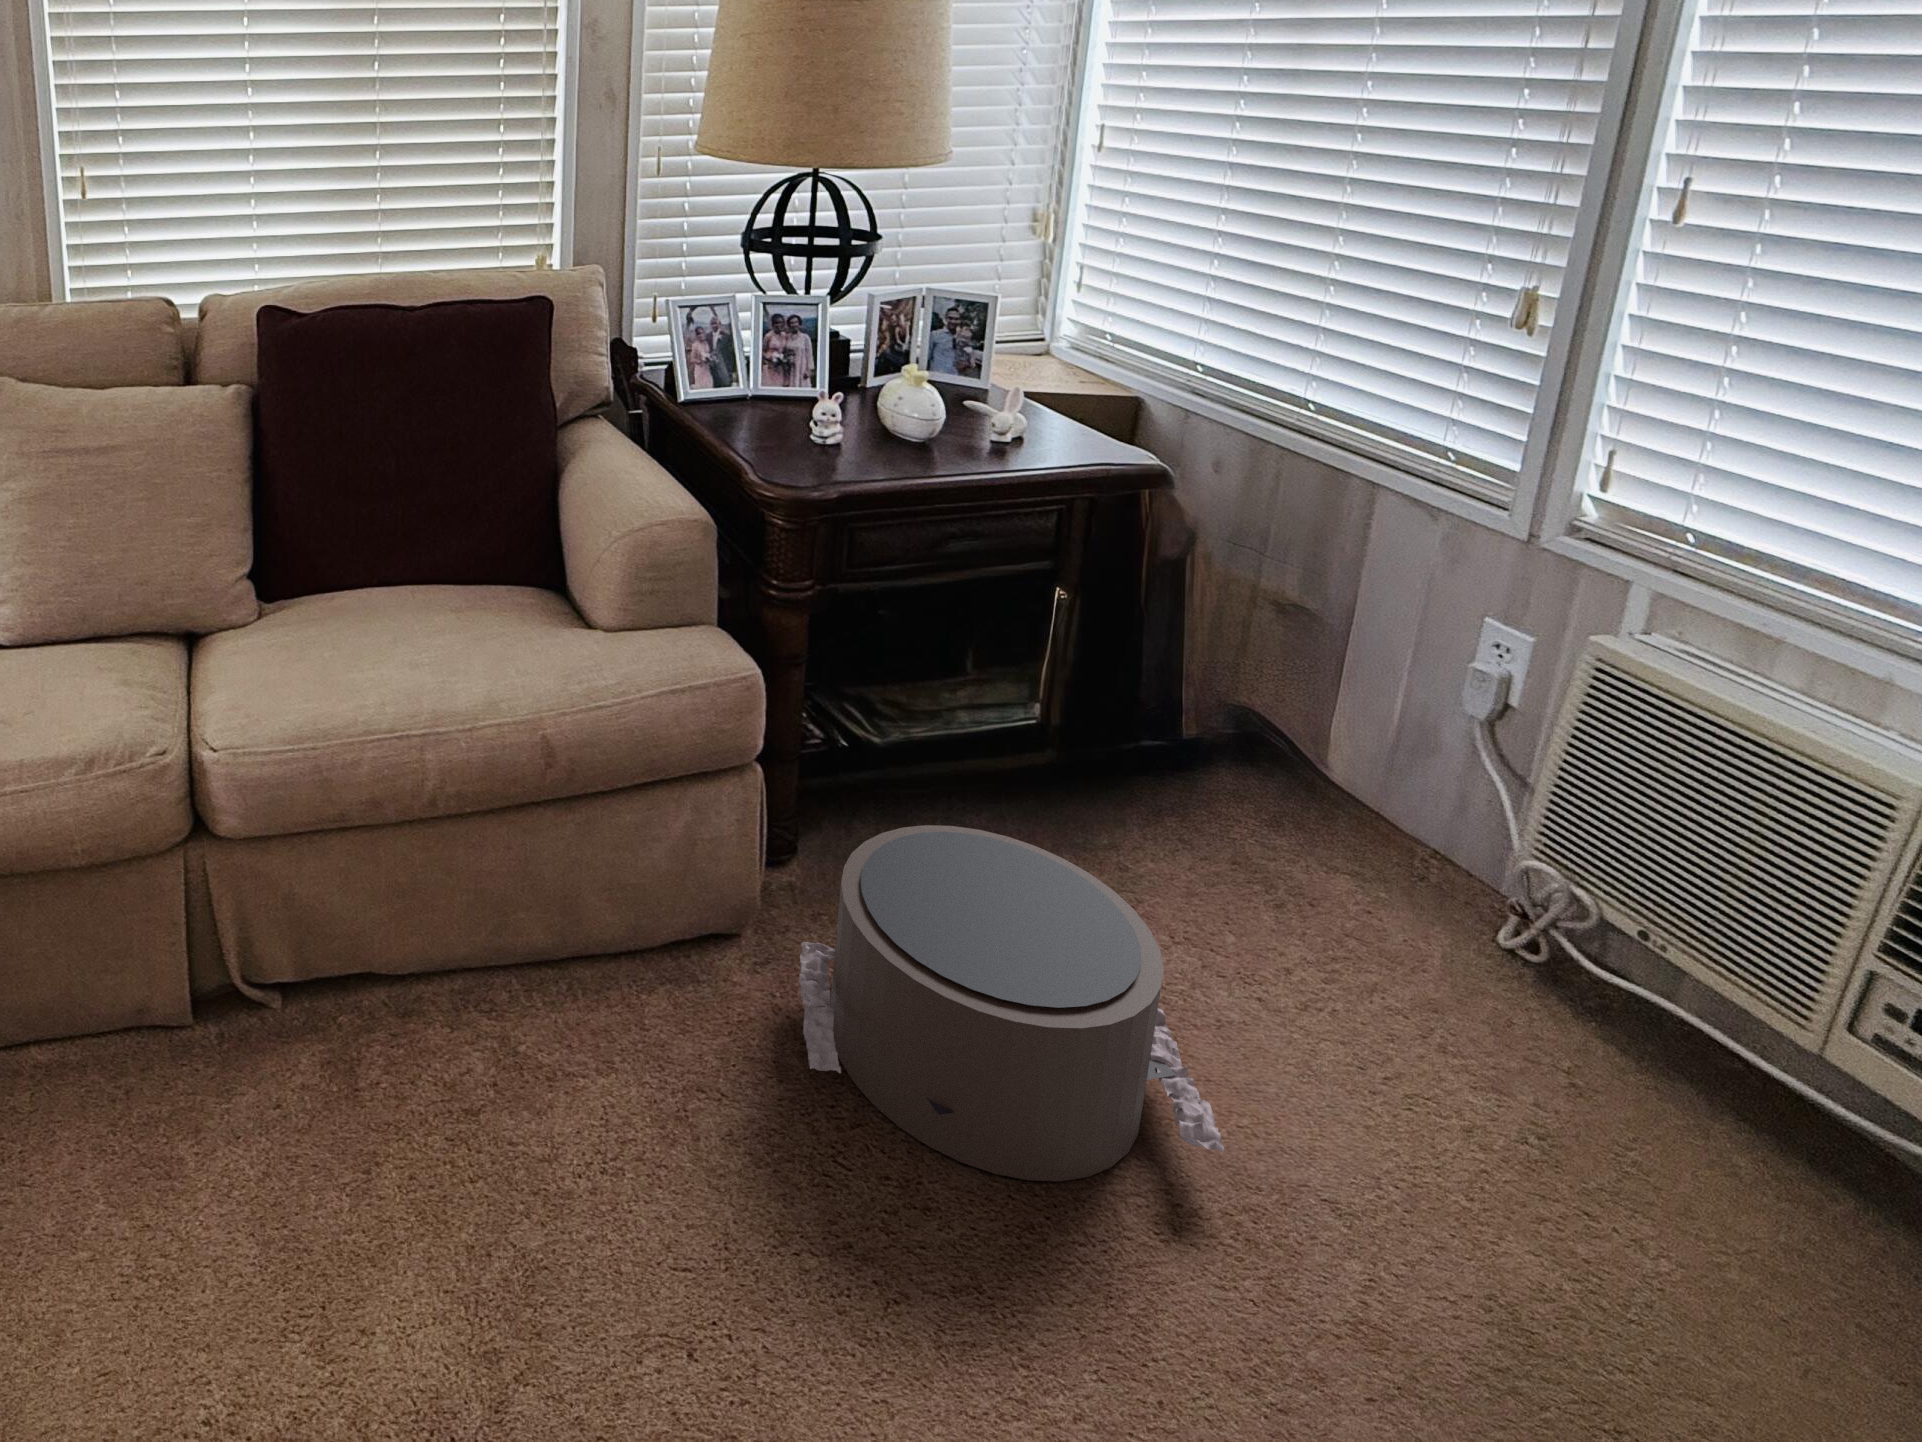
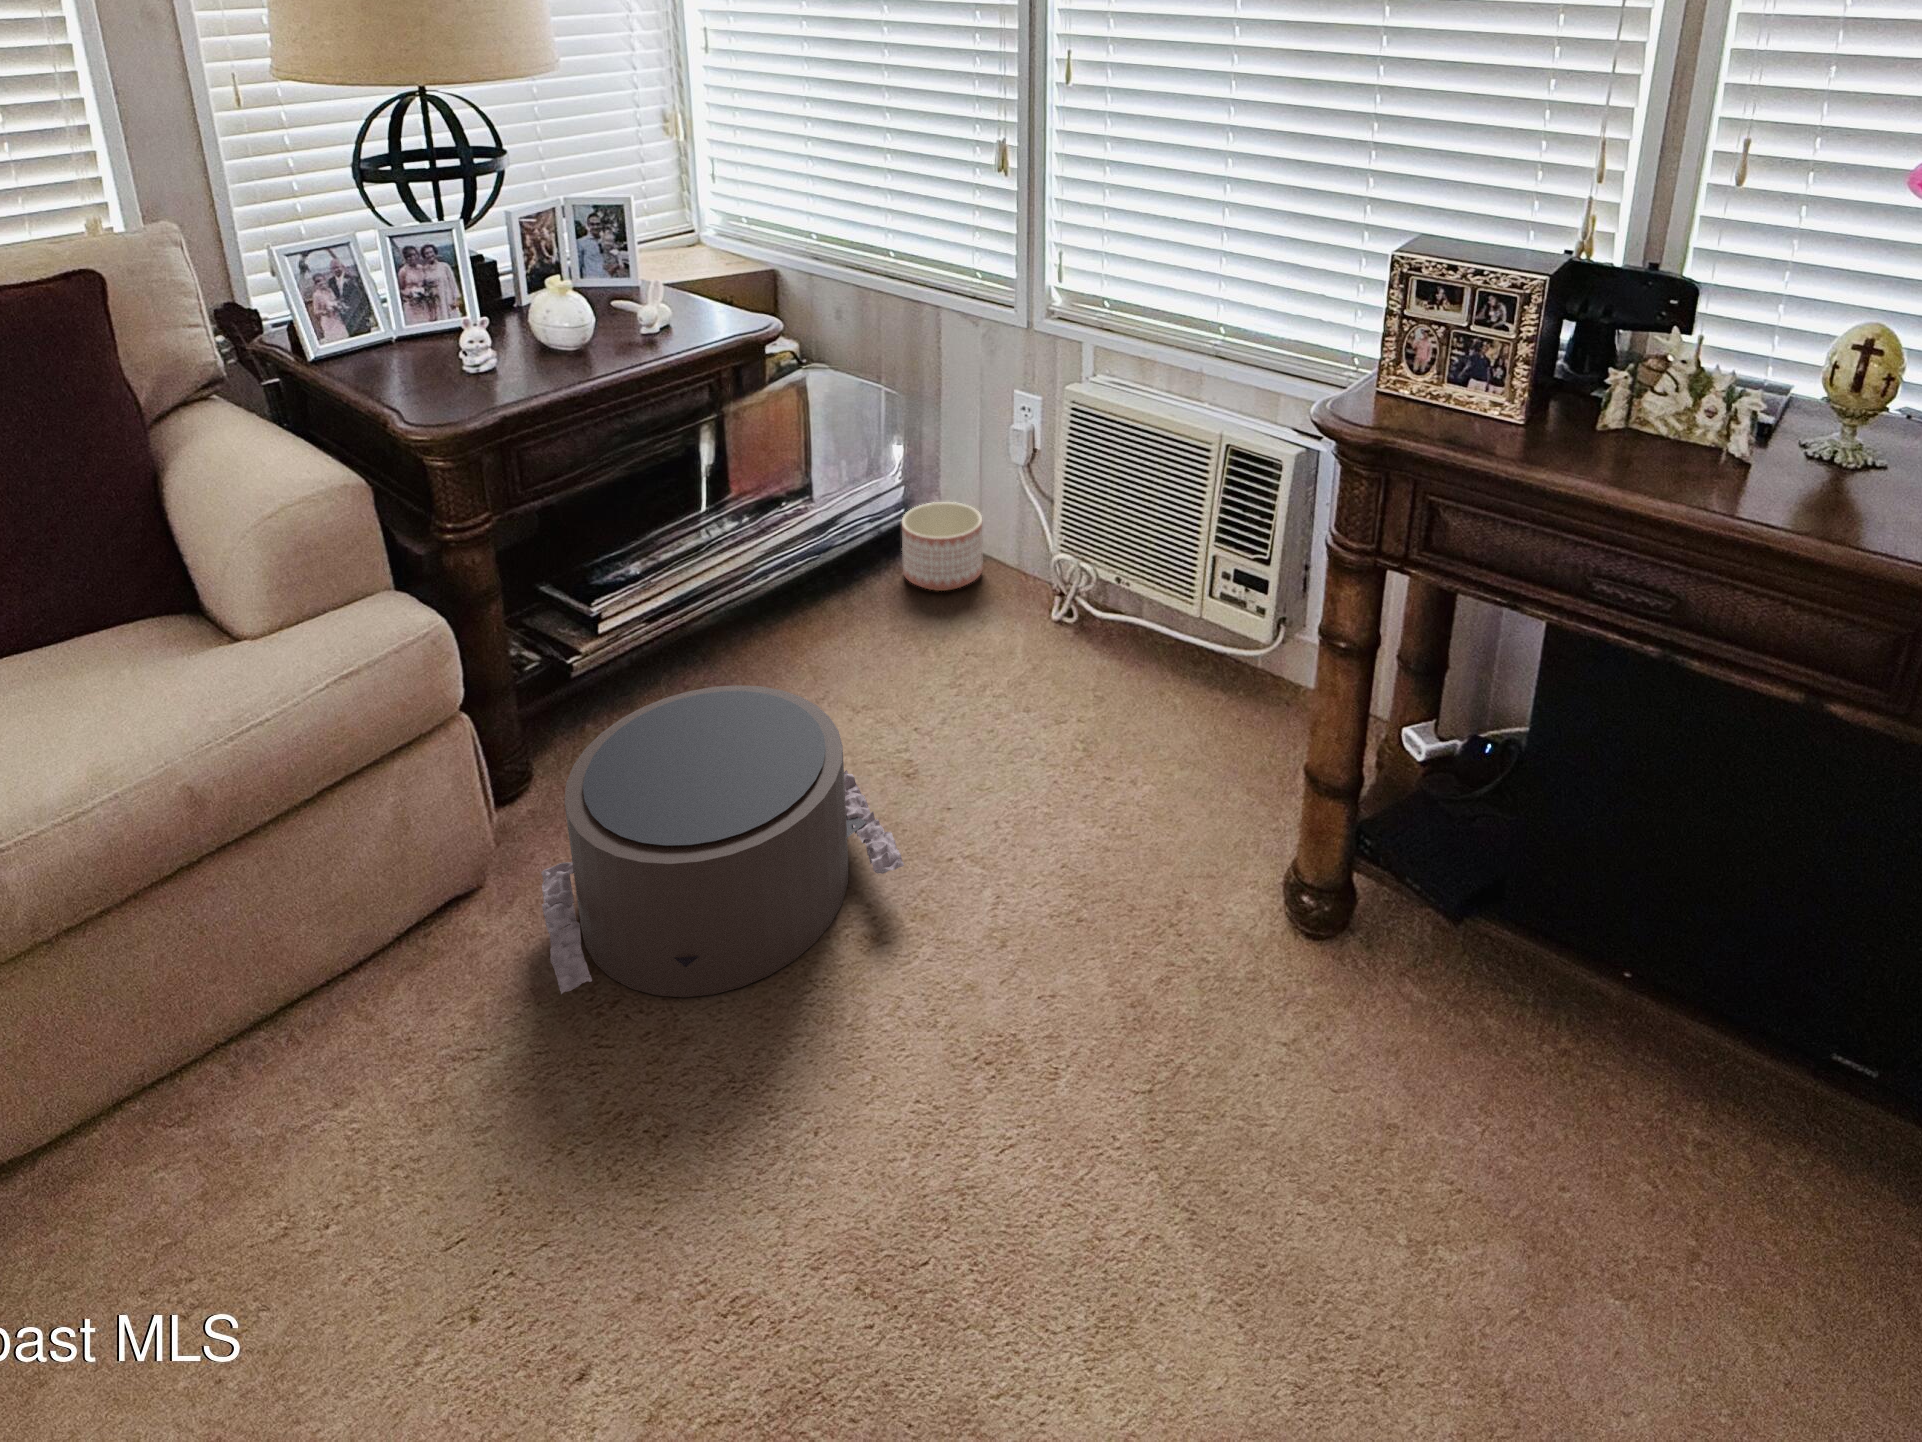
planter: none [1257,728,1397,852] -> present [902,502,983,591]

